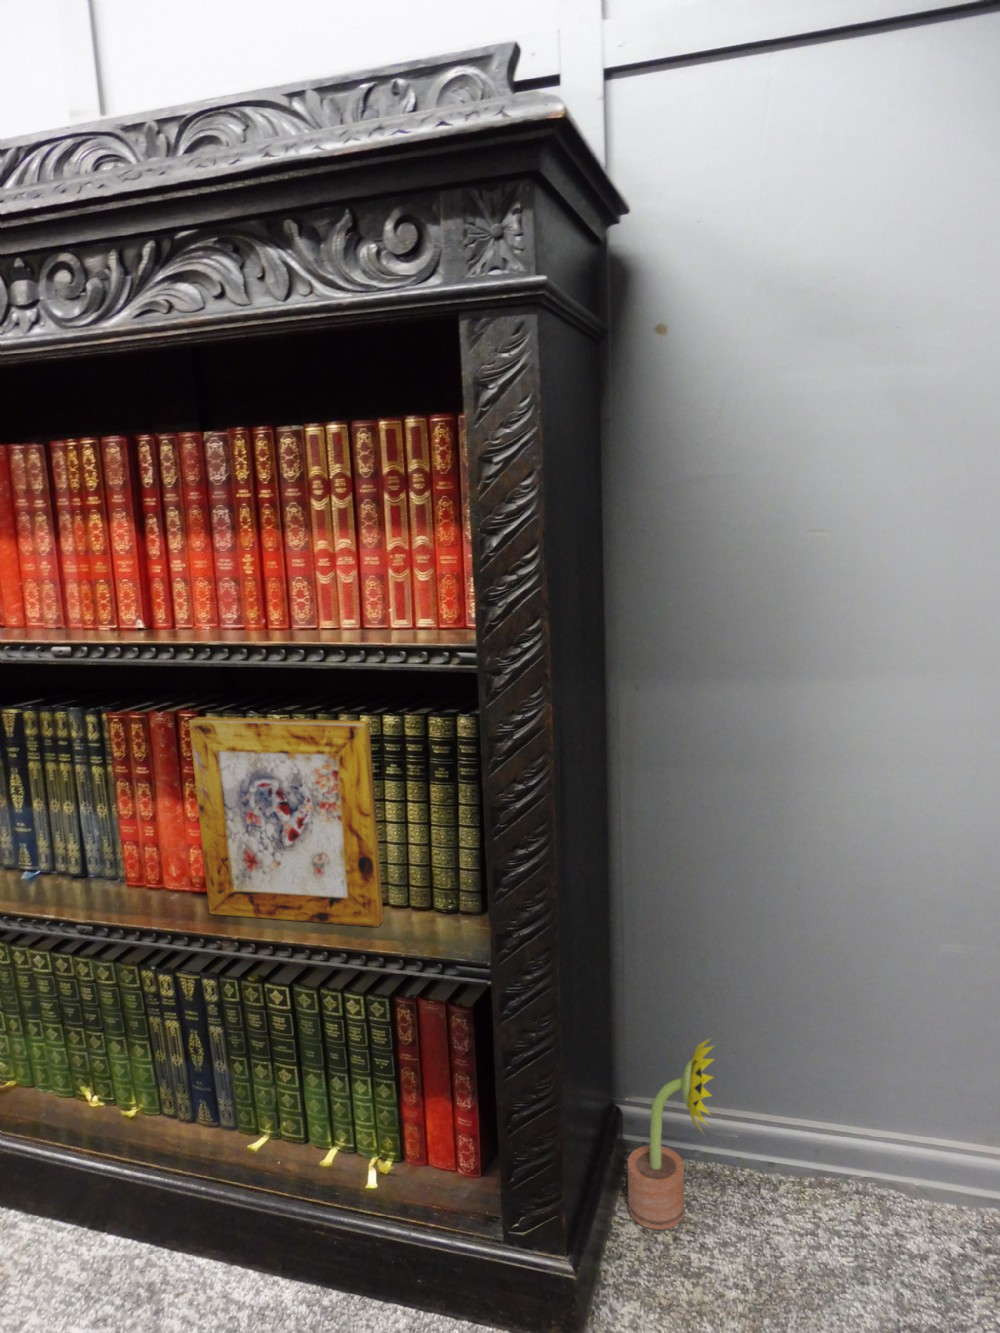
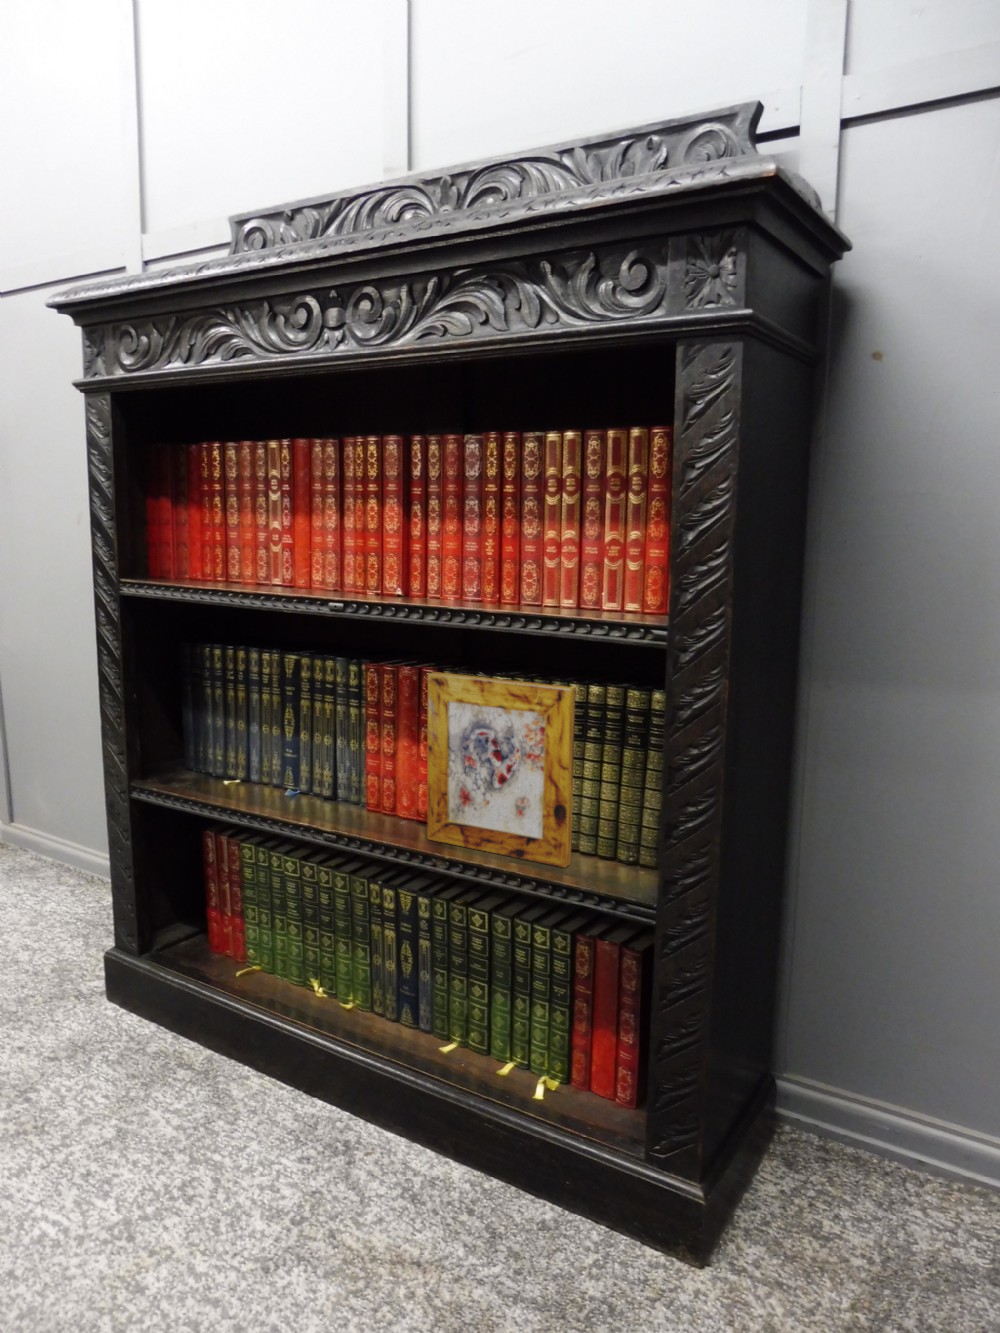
decorative plant: present [628,1039,714,1230] -> none [770,1023,870,1196]

